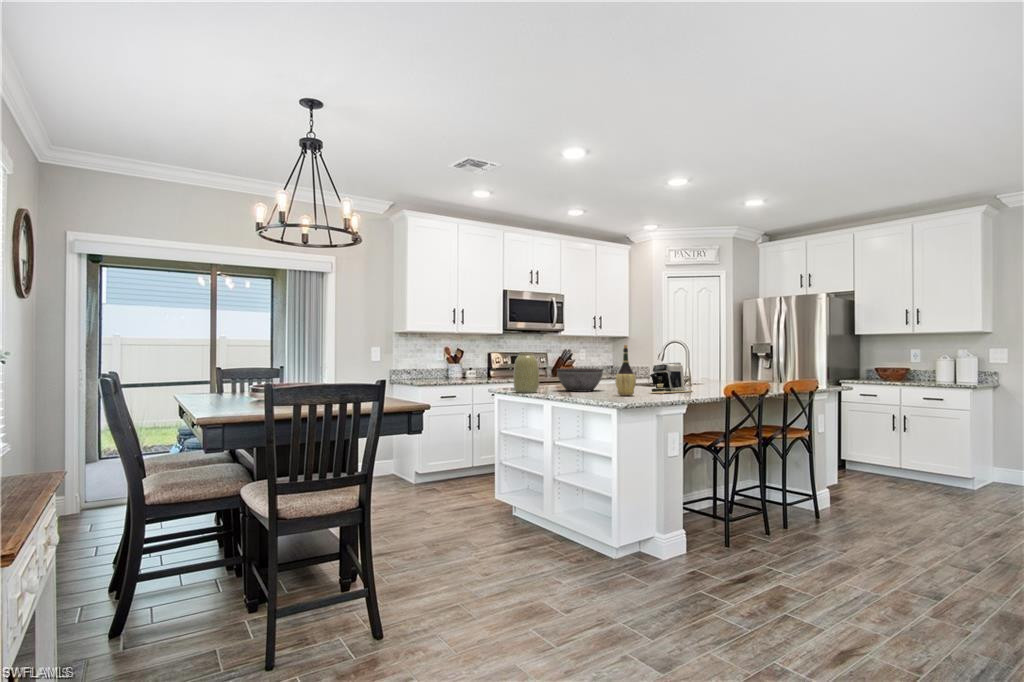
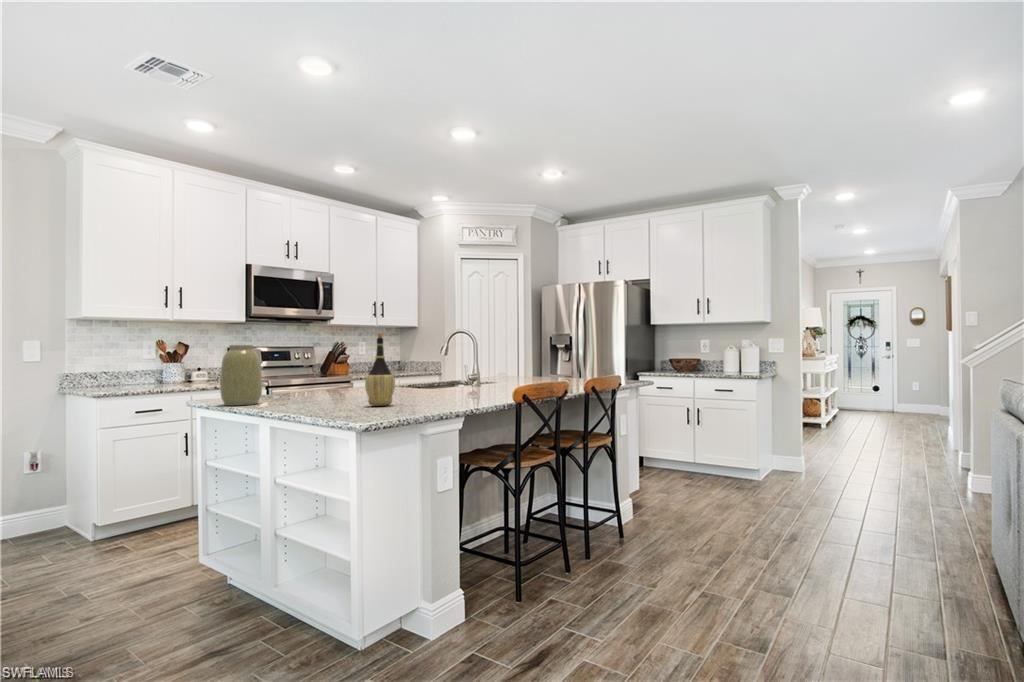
coffee maker: present [650,363,692,394] -> none [416,357,479,401]
bowl: present [556,368,603,392] -> none [292,367,361,400]

